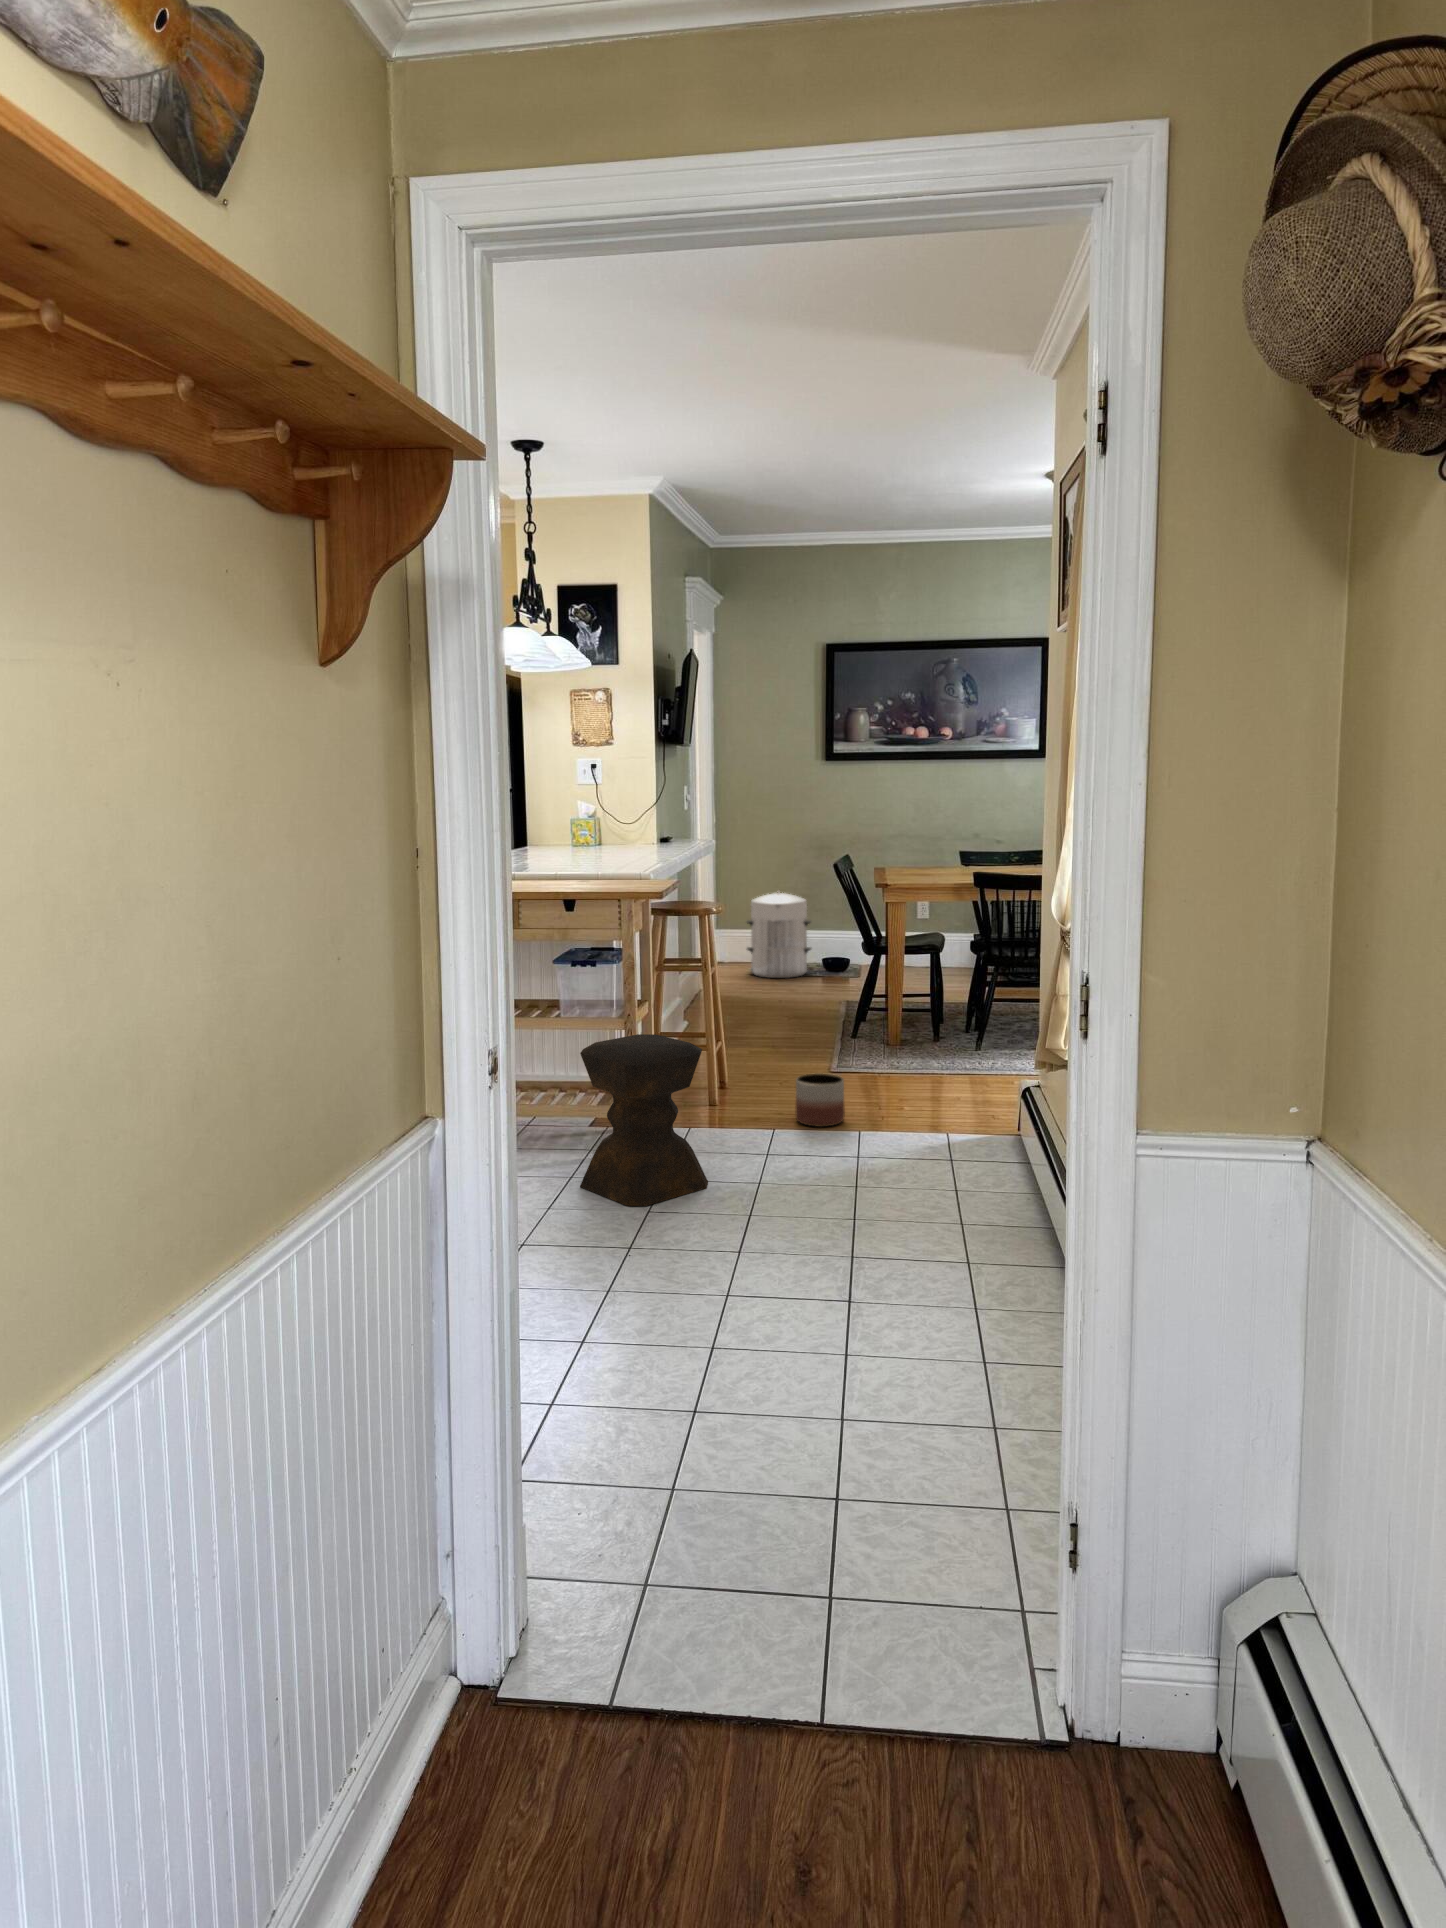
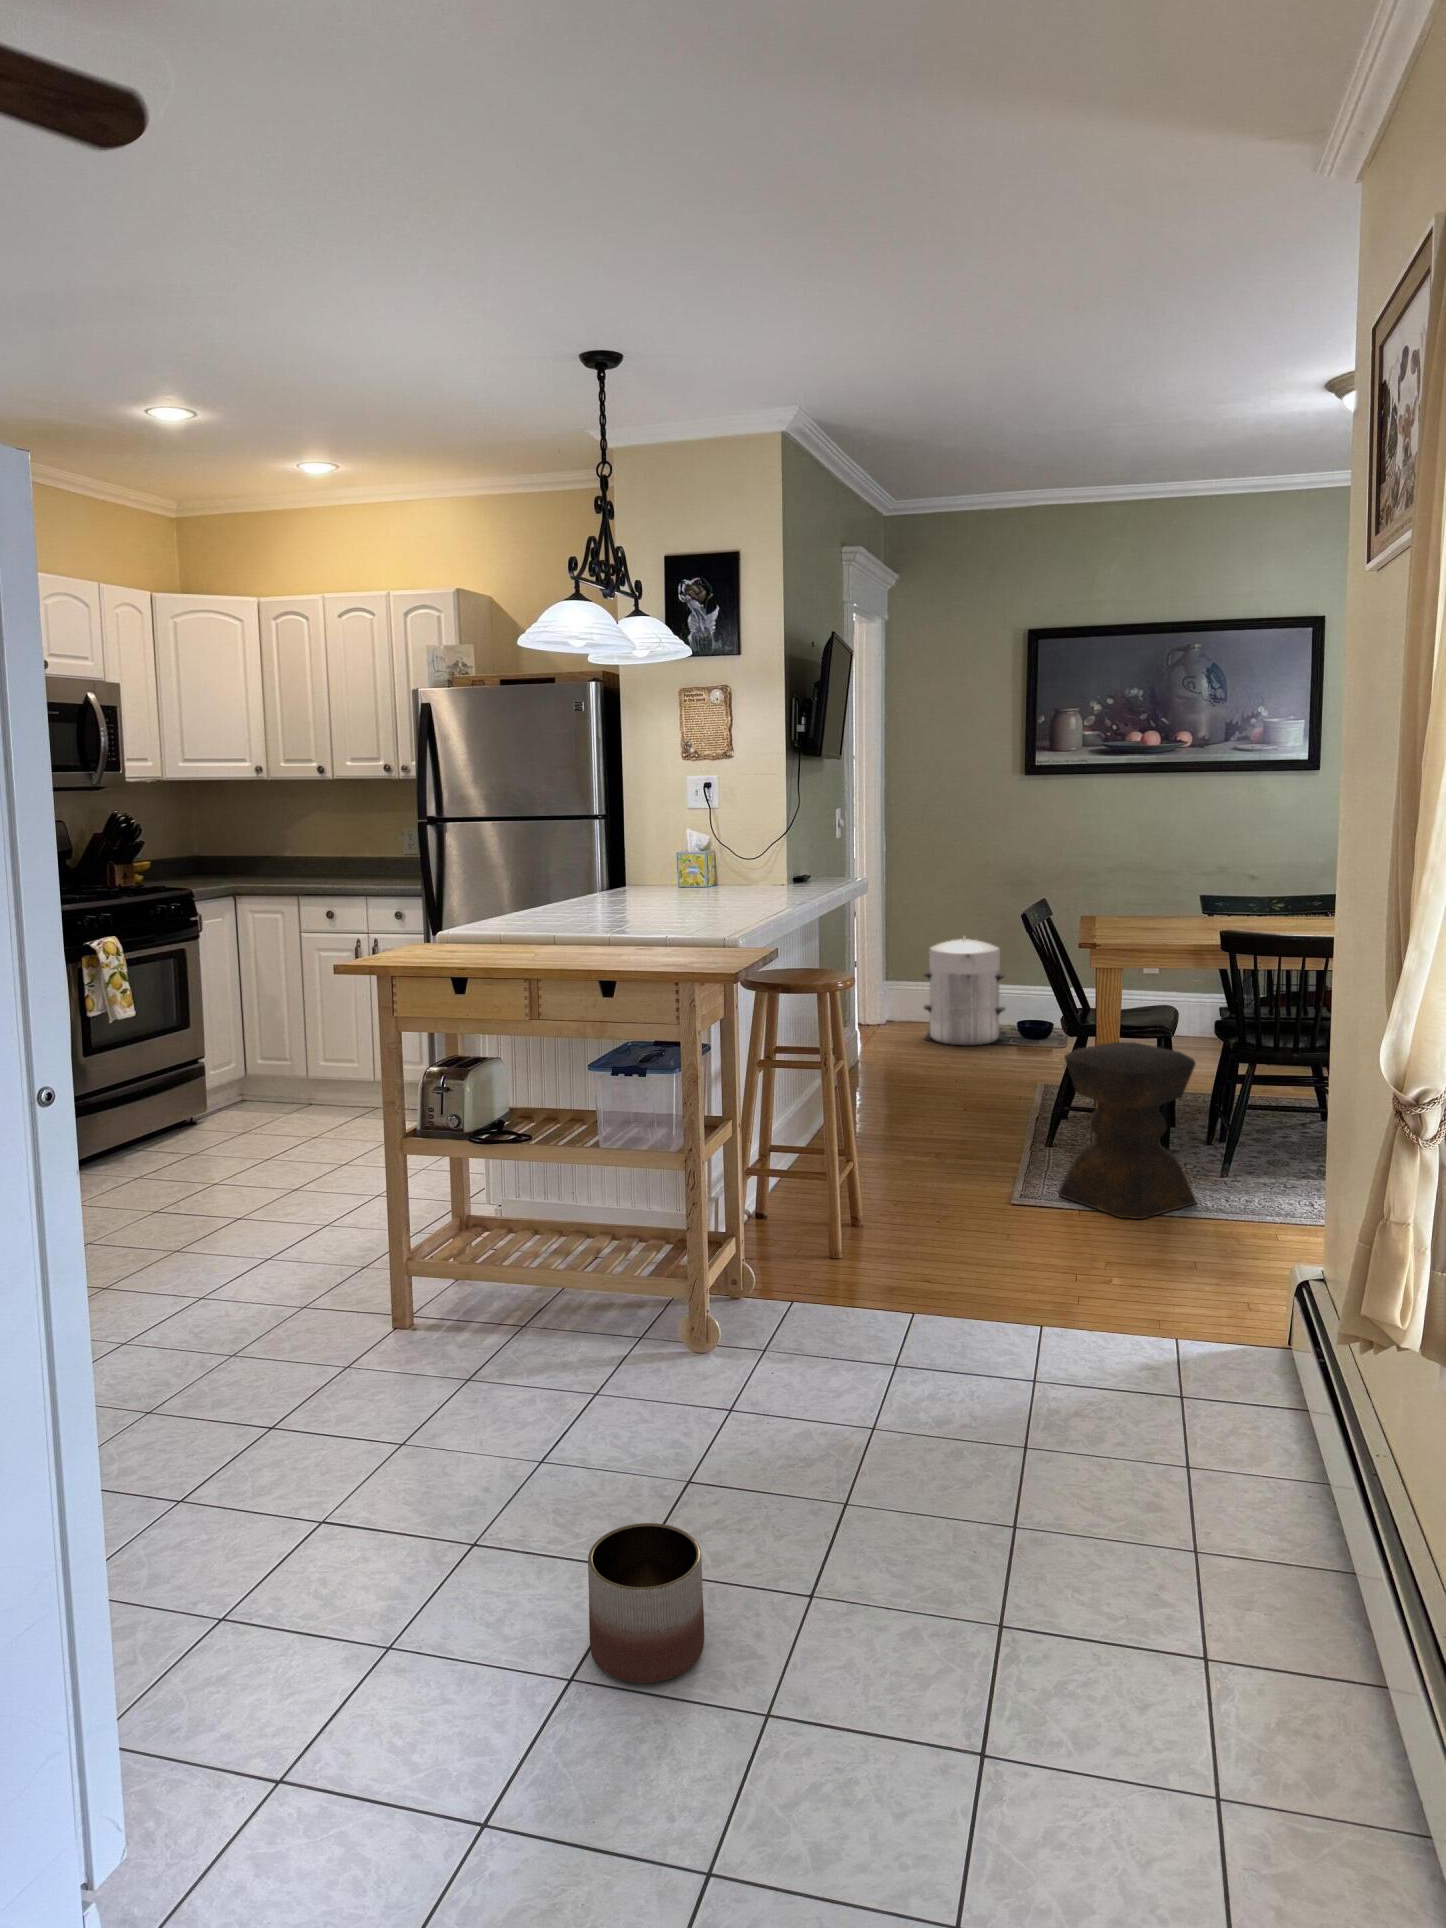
stool: present [580,1034,708,1206] -> present [1059,1042,1197,1219]
planter: present [796,1073,845,1127] -> present [588,1523,704,1683]

